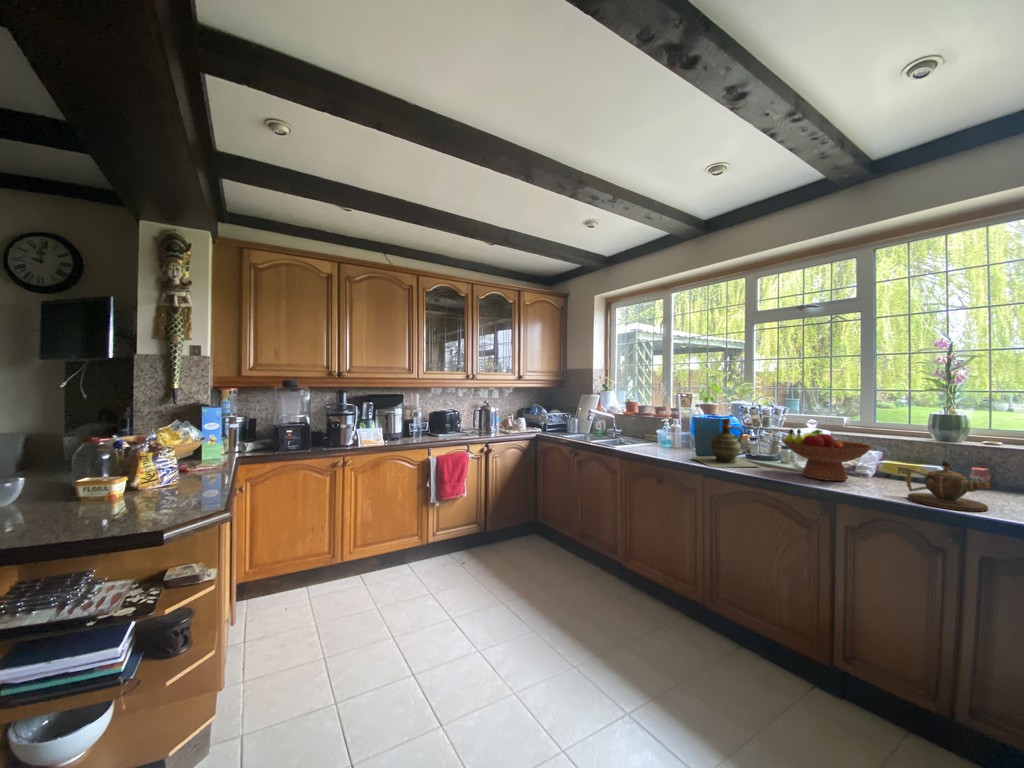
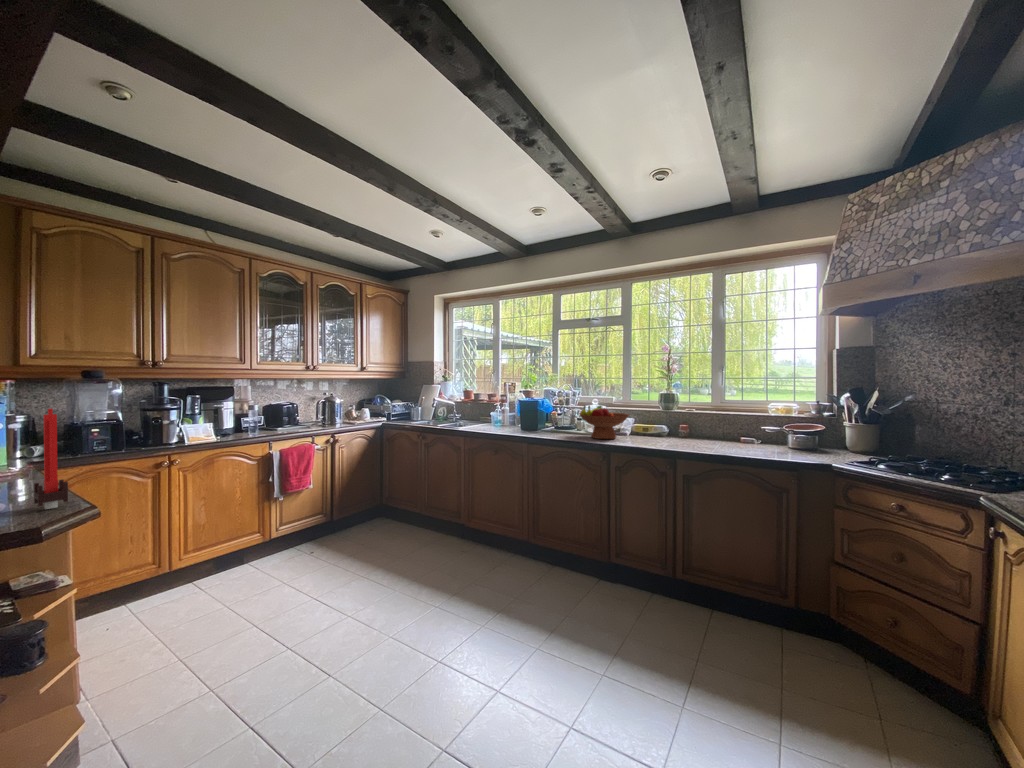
candle: none [172,418,199,513] -> present [34,409,68,509]
ceramic jug: present [691,419,759,467] -> none [518,401,566,437]
teapot: present [906,461,990,512] -> none [645,420,681,448]

